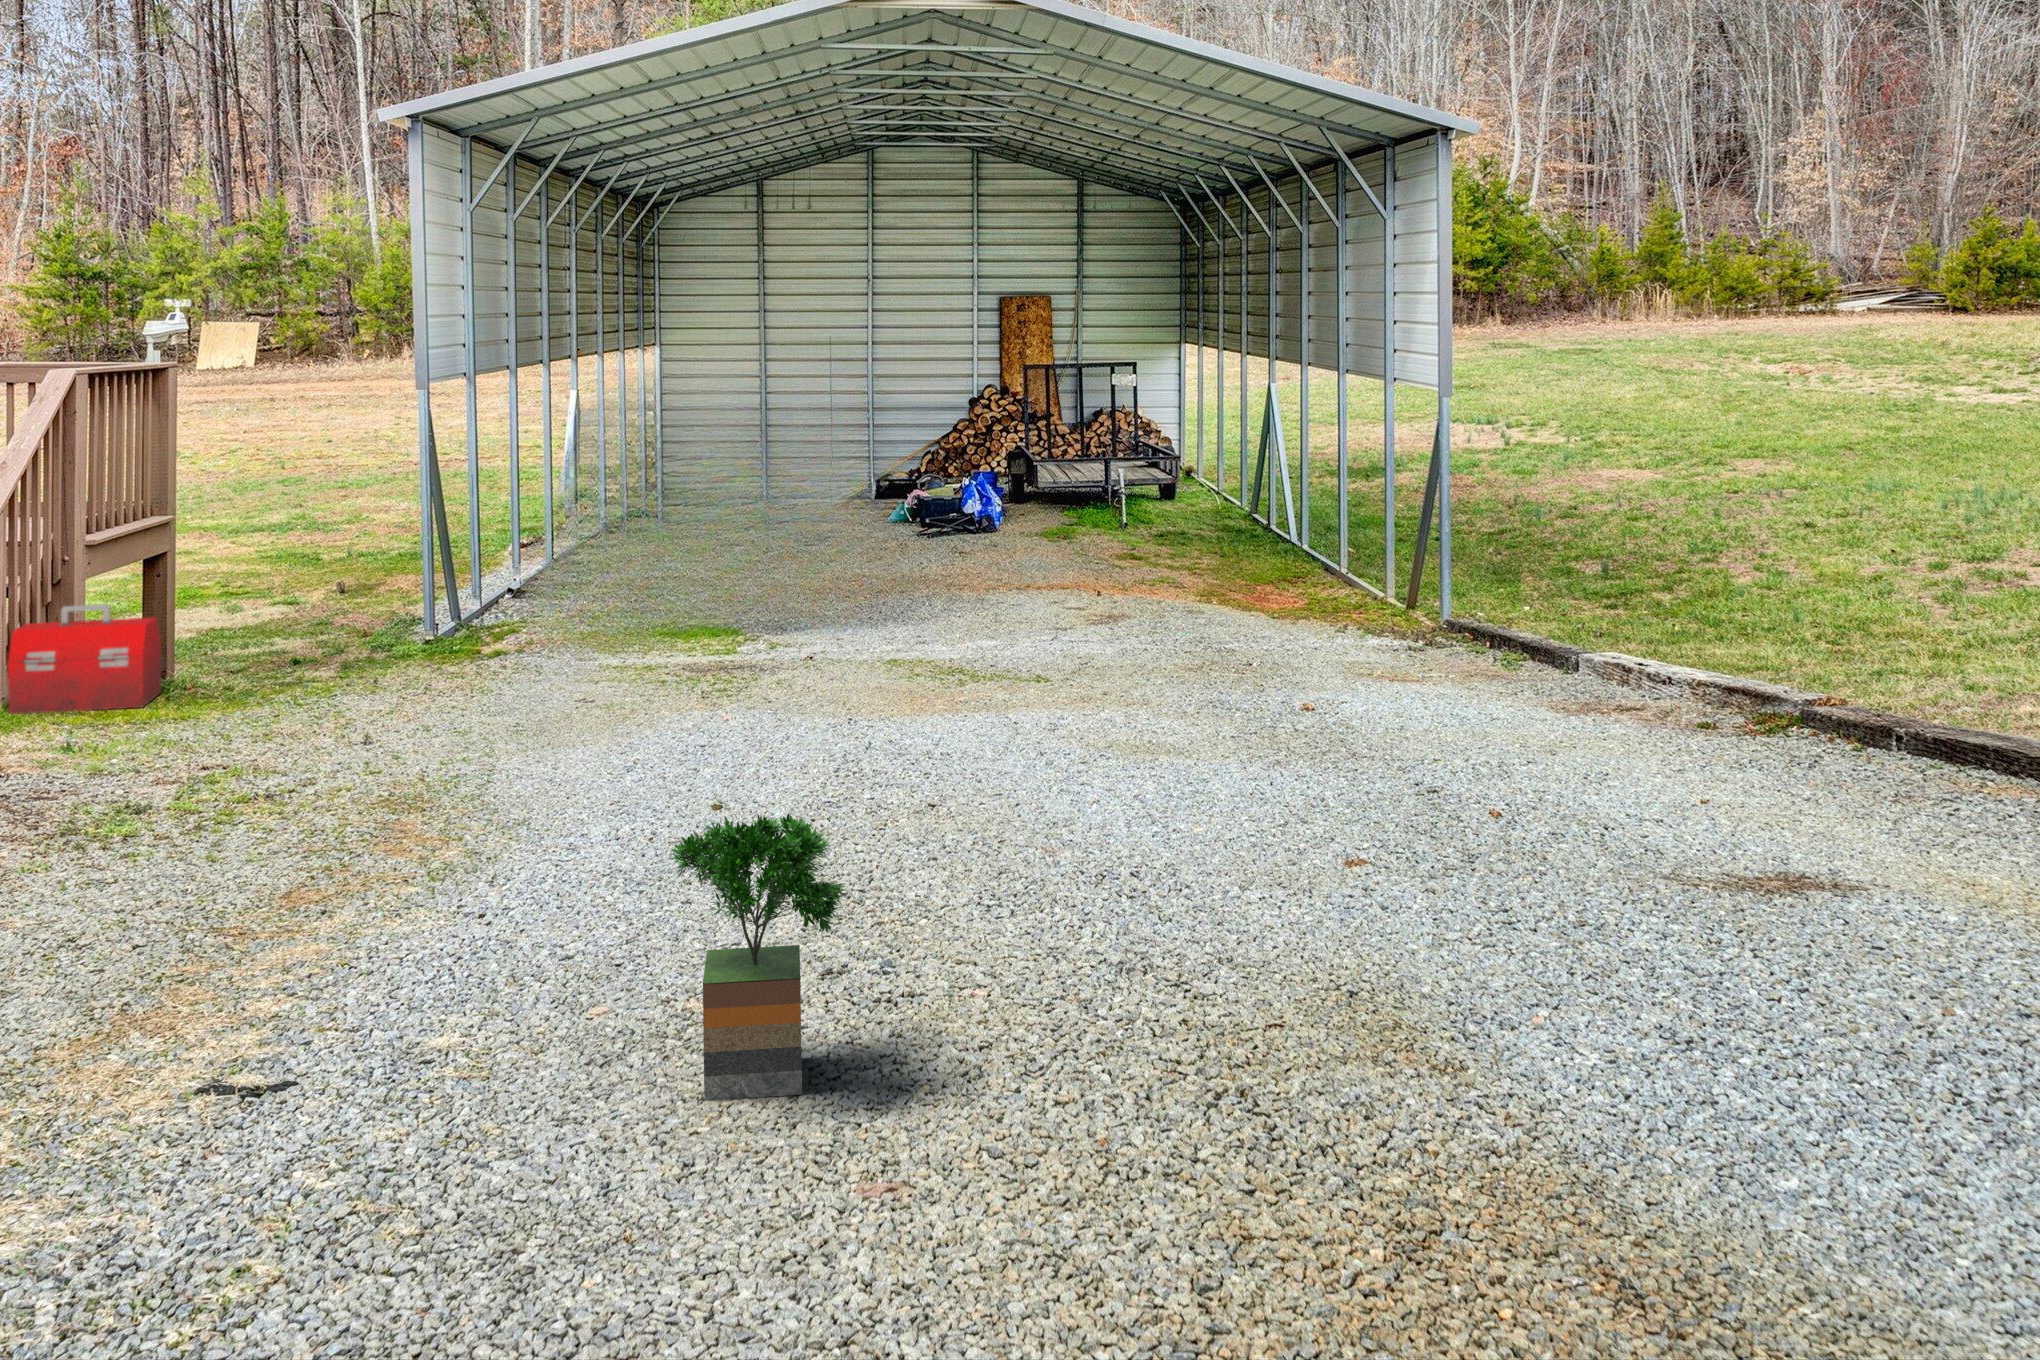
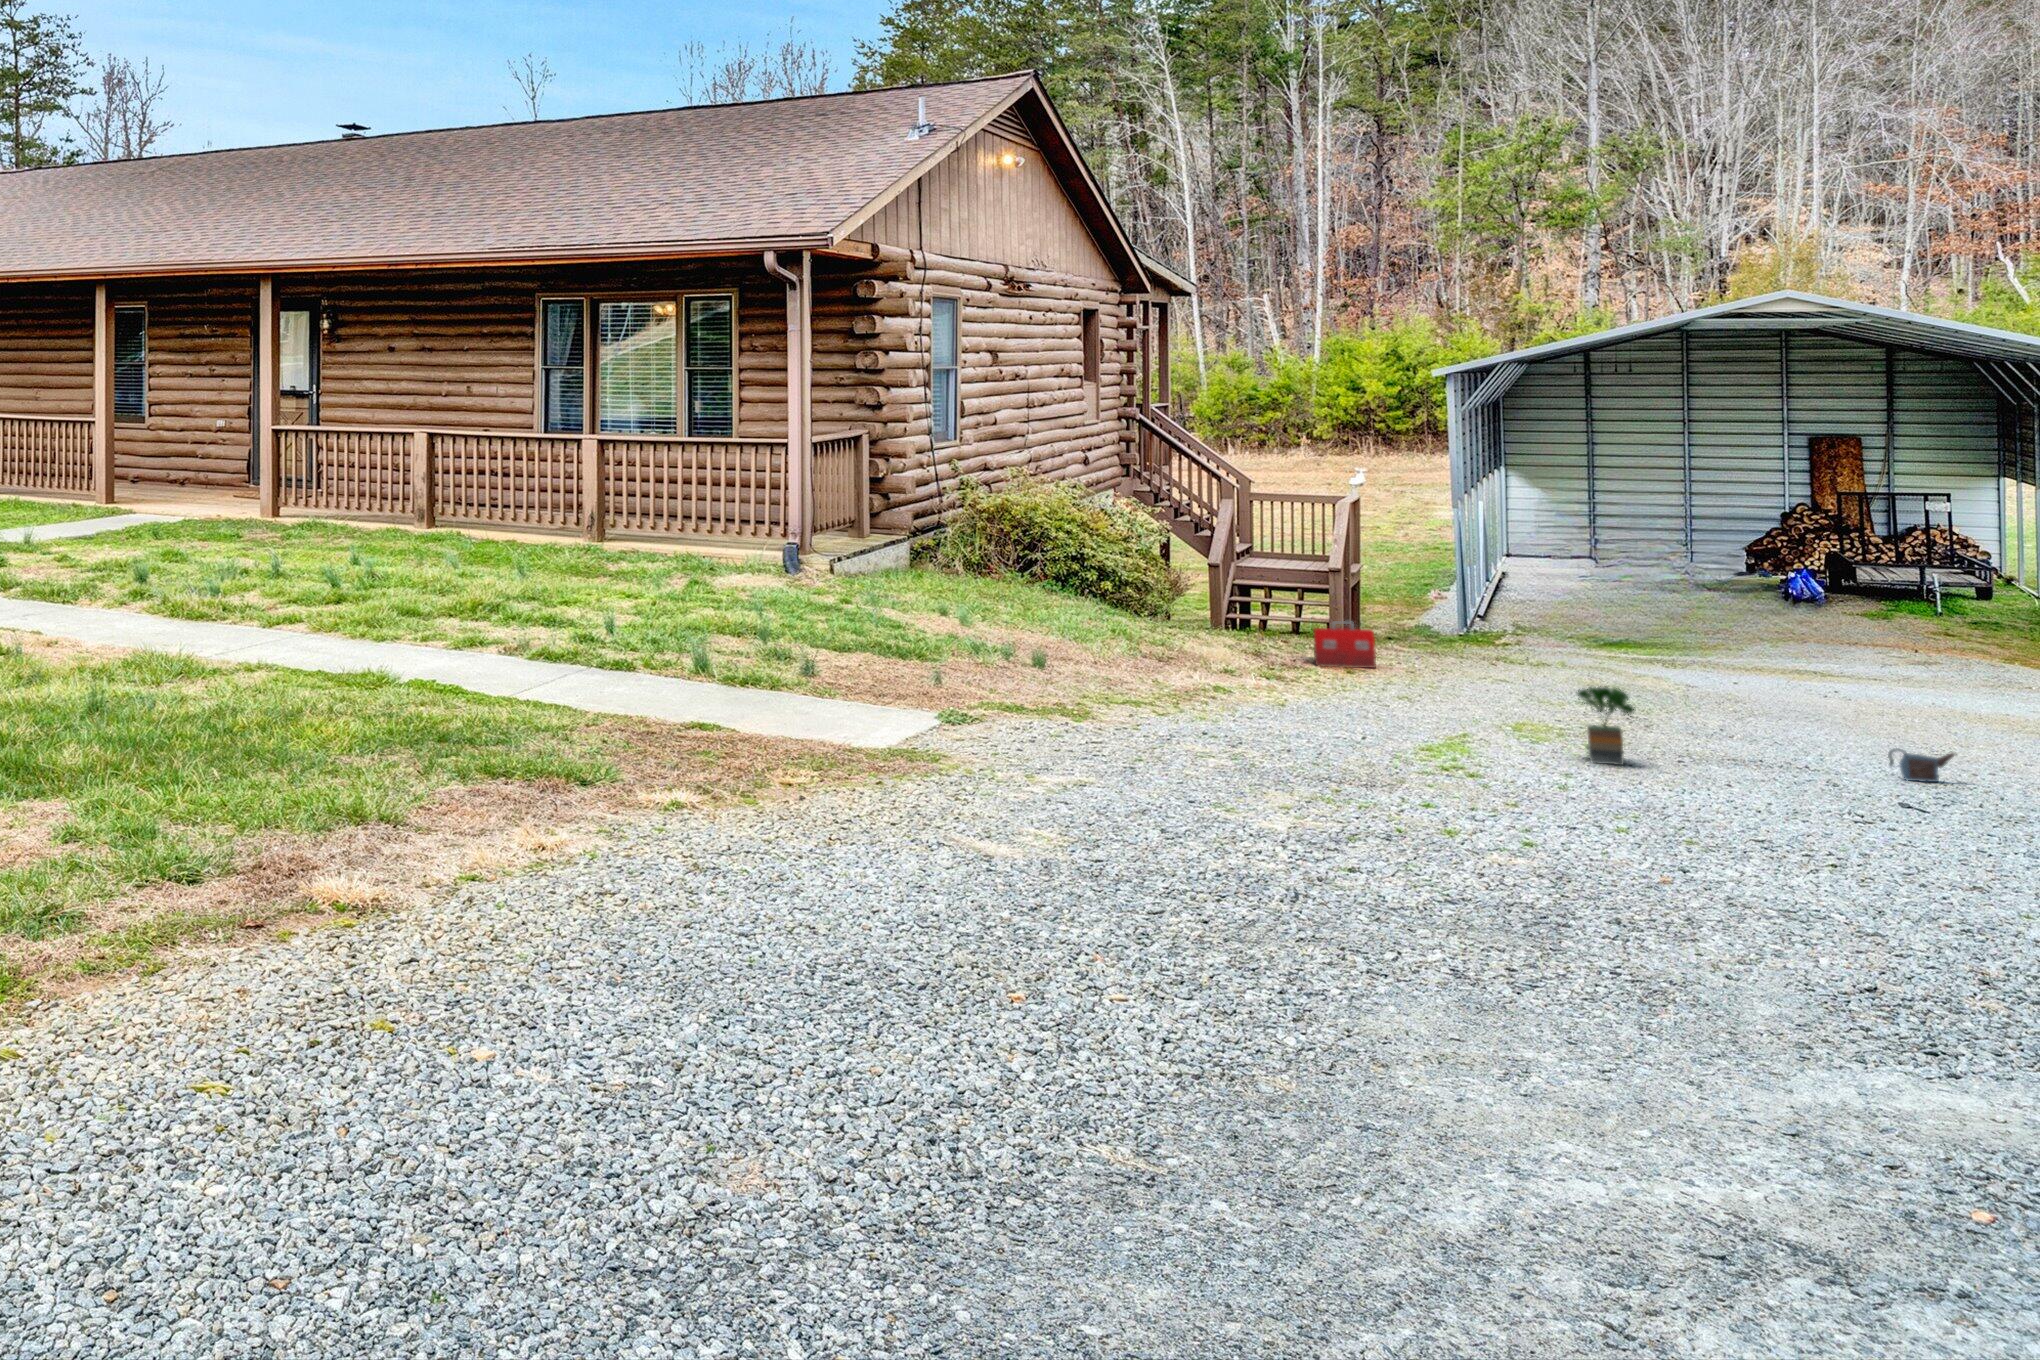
potted tree: present [669,813,846,1101] -> present [1578,686,1635,765]
watering can: none [965,931,1128,1039] -> present [1888,748,1955,782]

